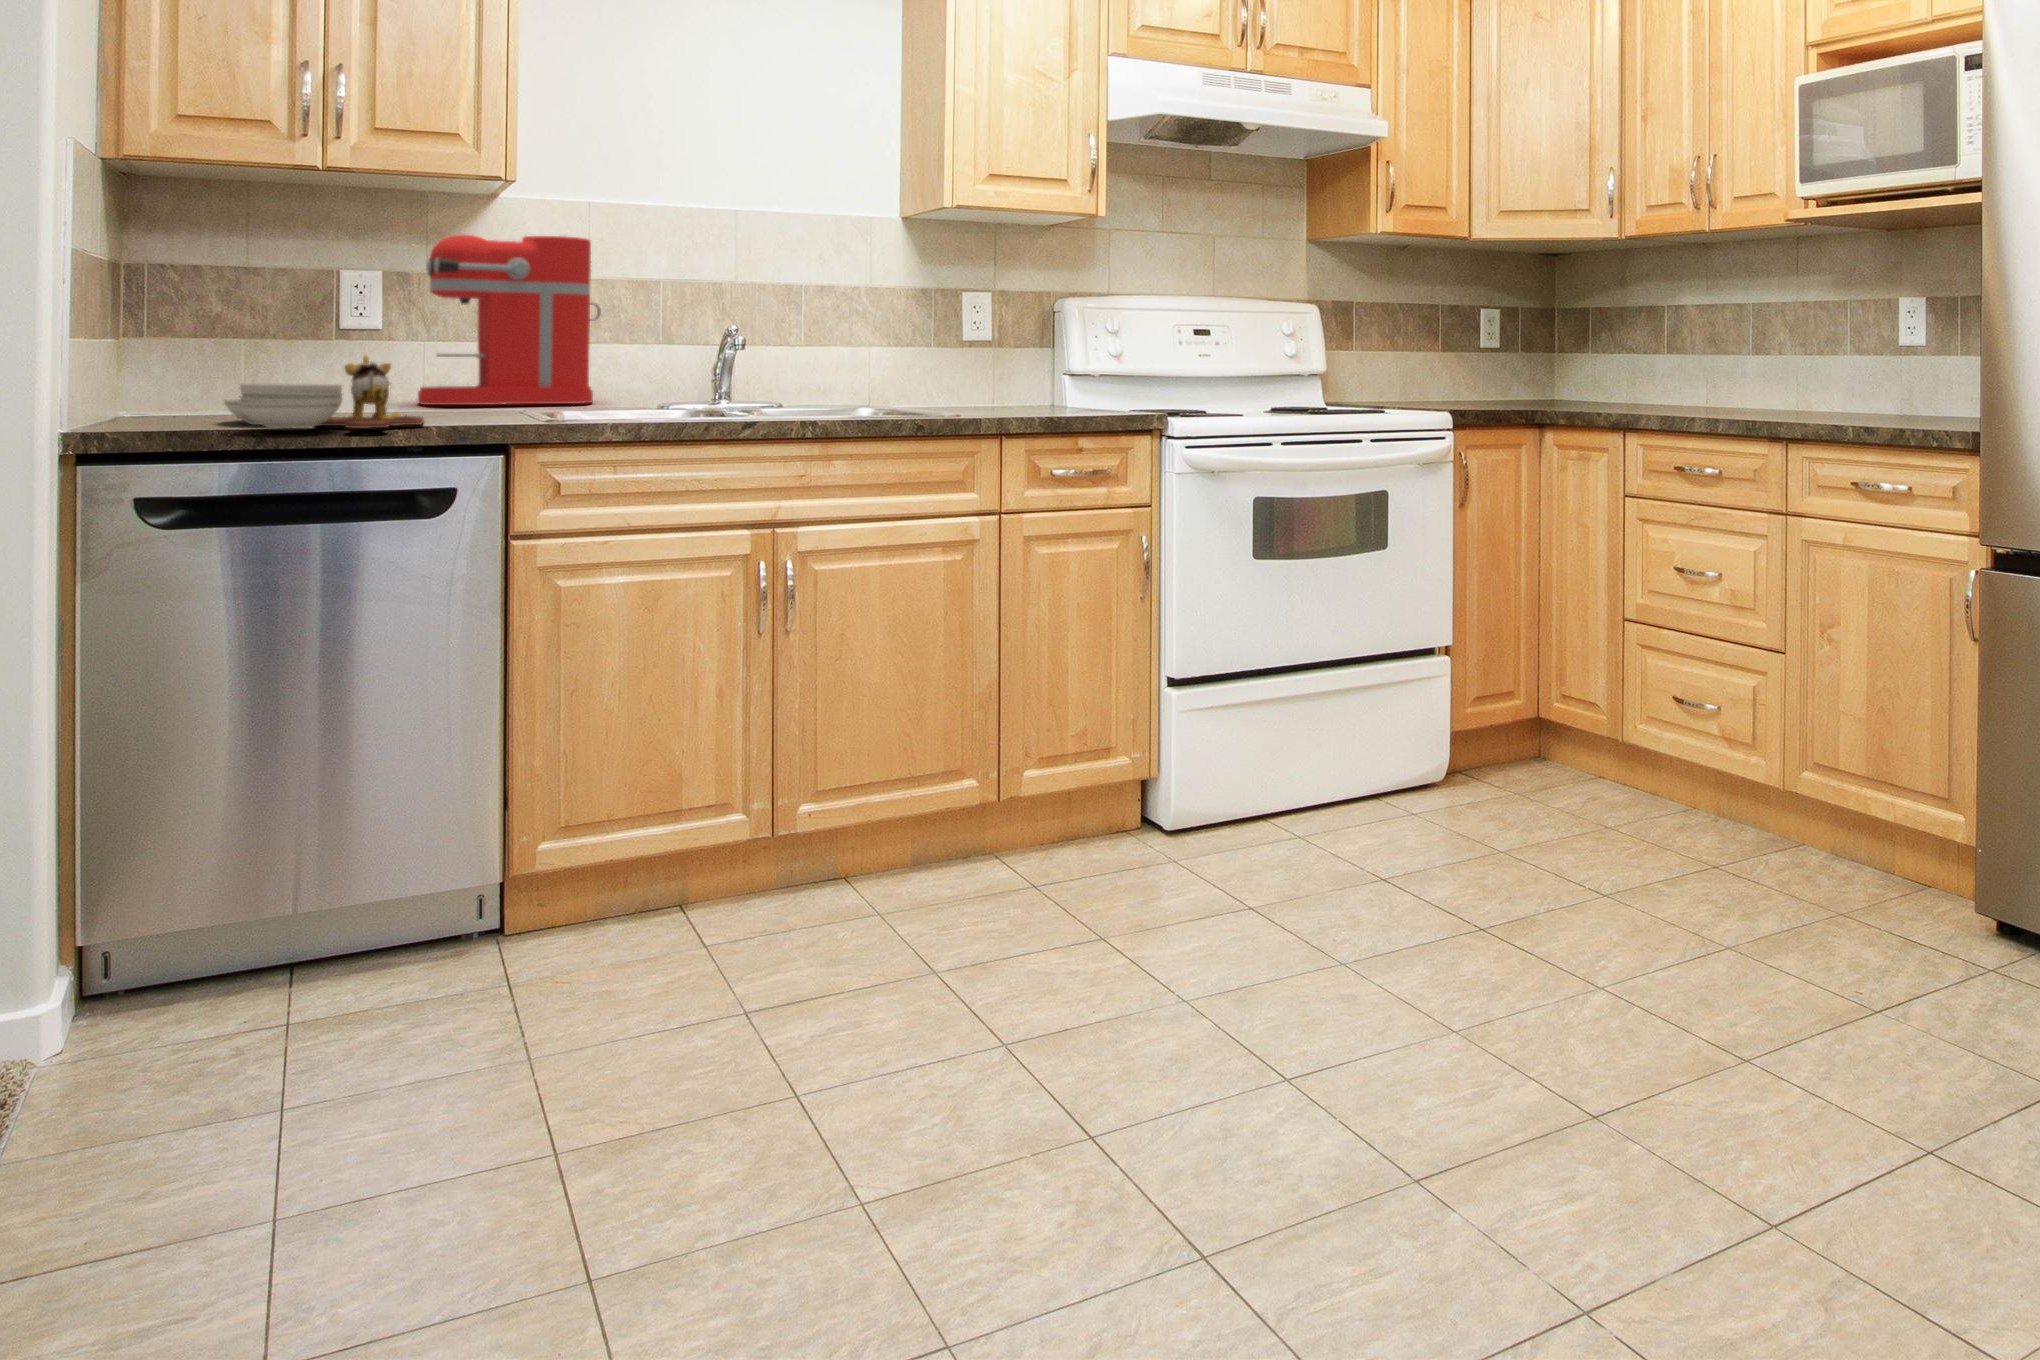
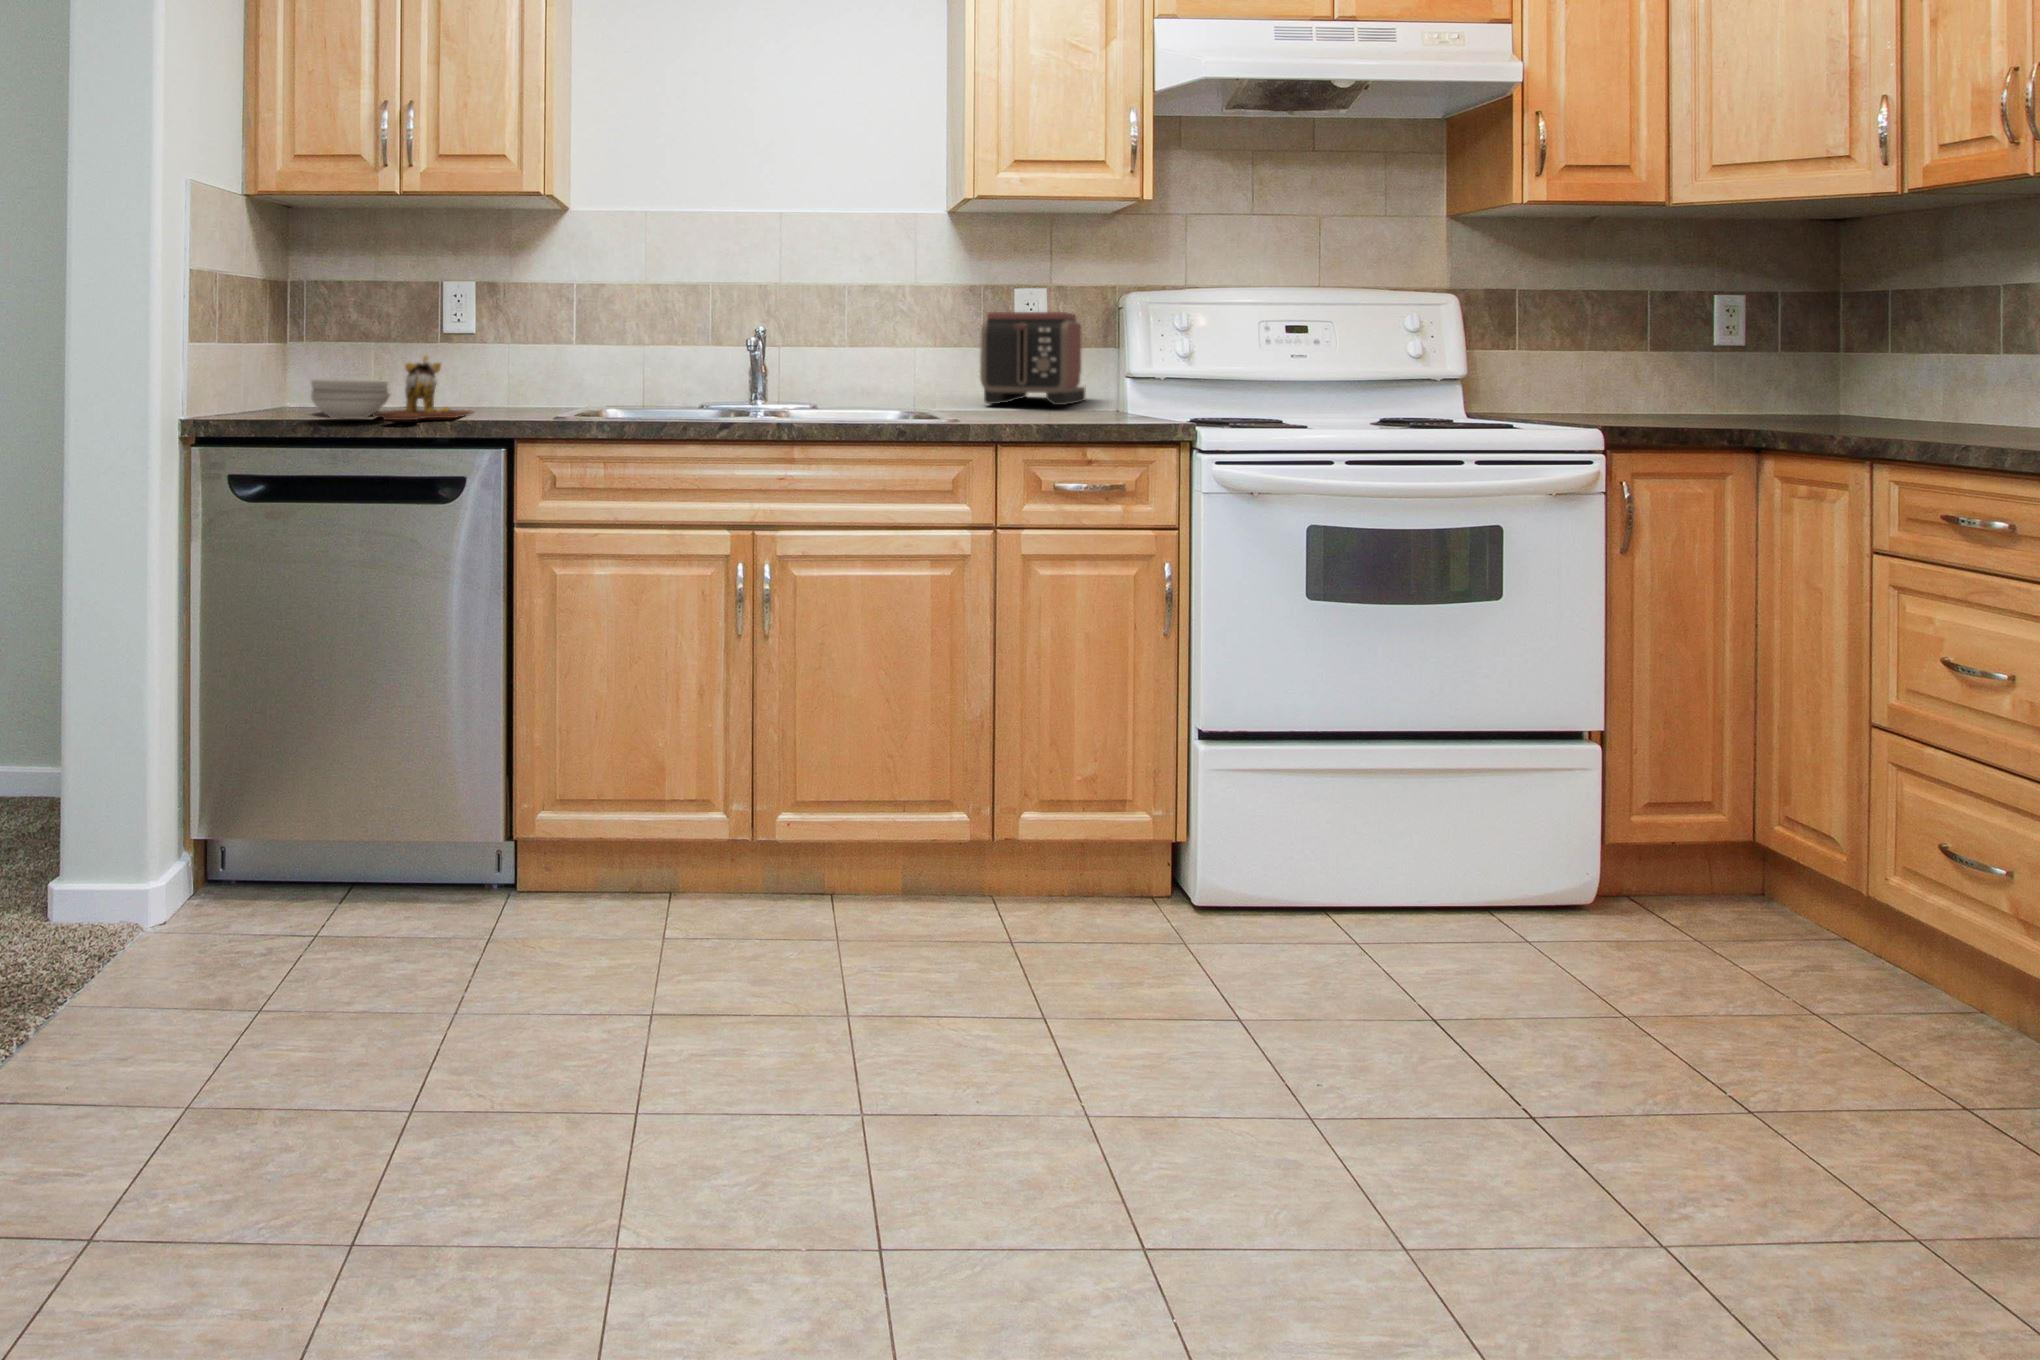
coffee maker: present [418,235,601,405] -> none [494,244,649,401]
toaster: none [943,314,1026,400] -> present [980,312,1085,405]

